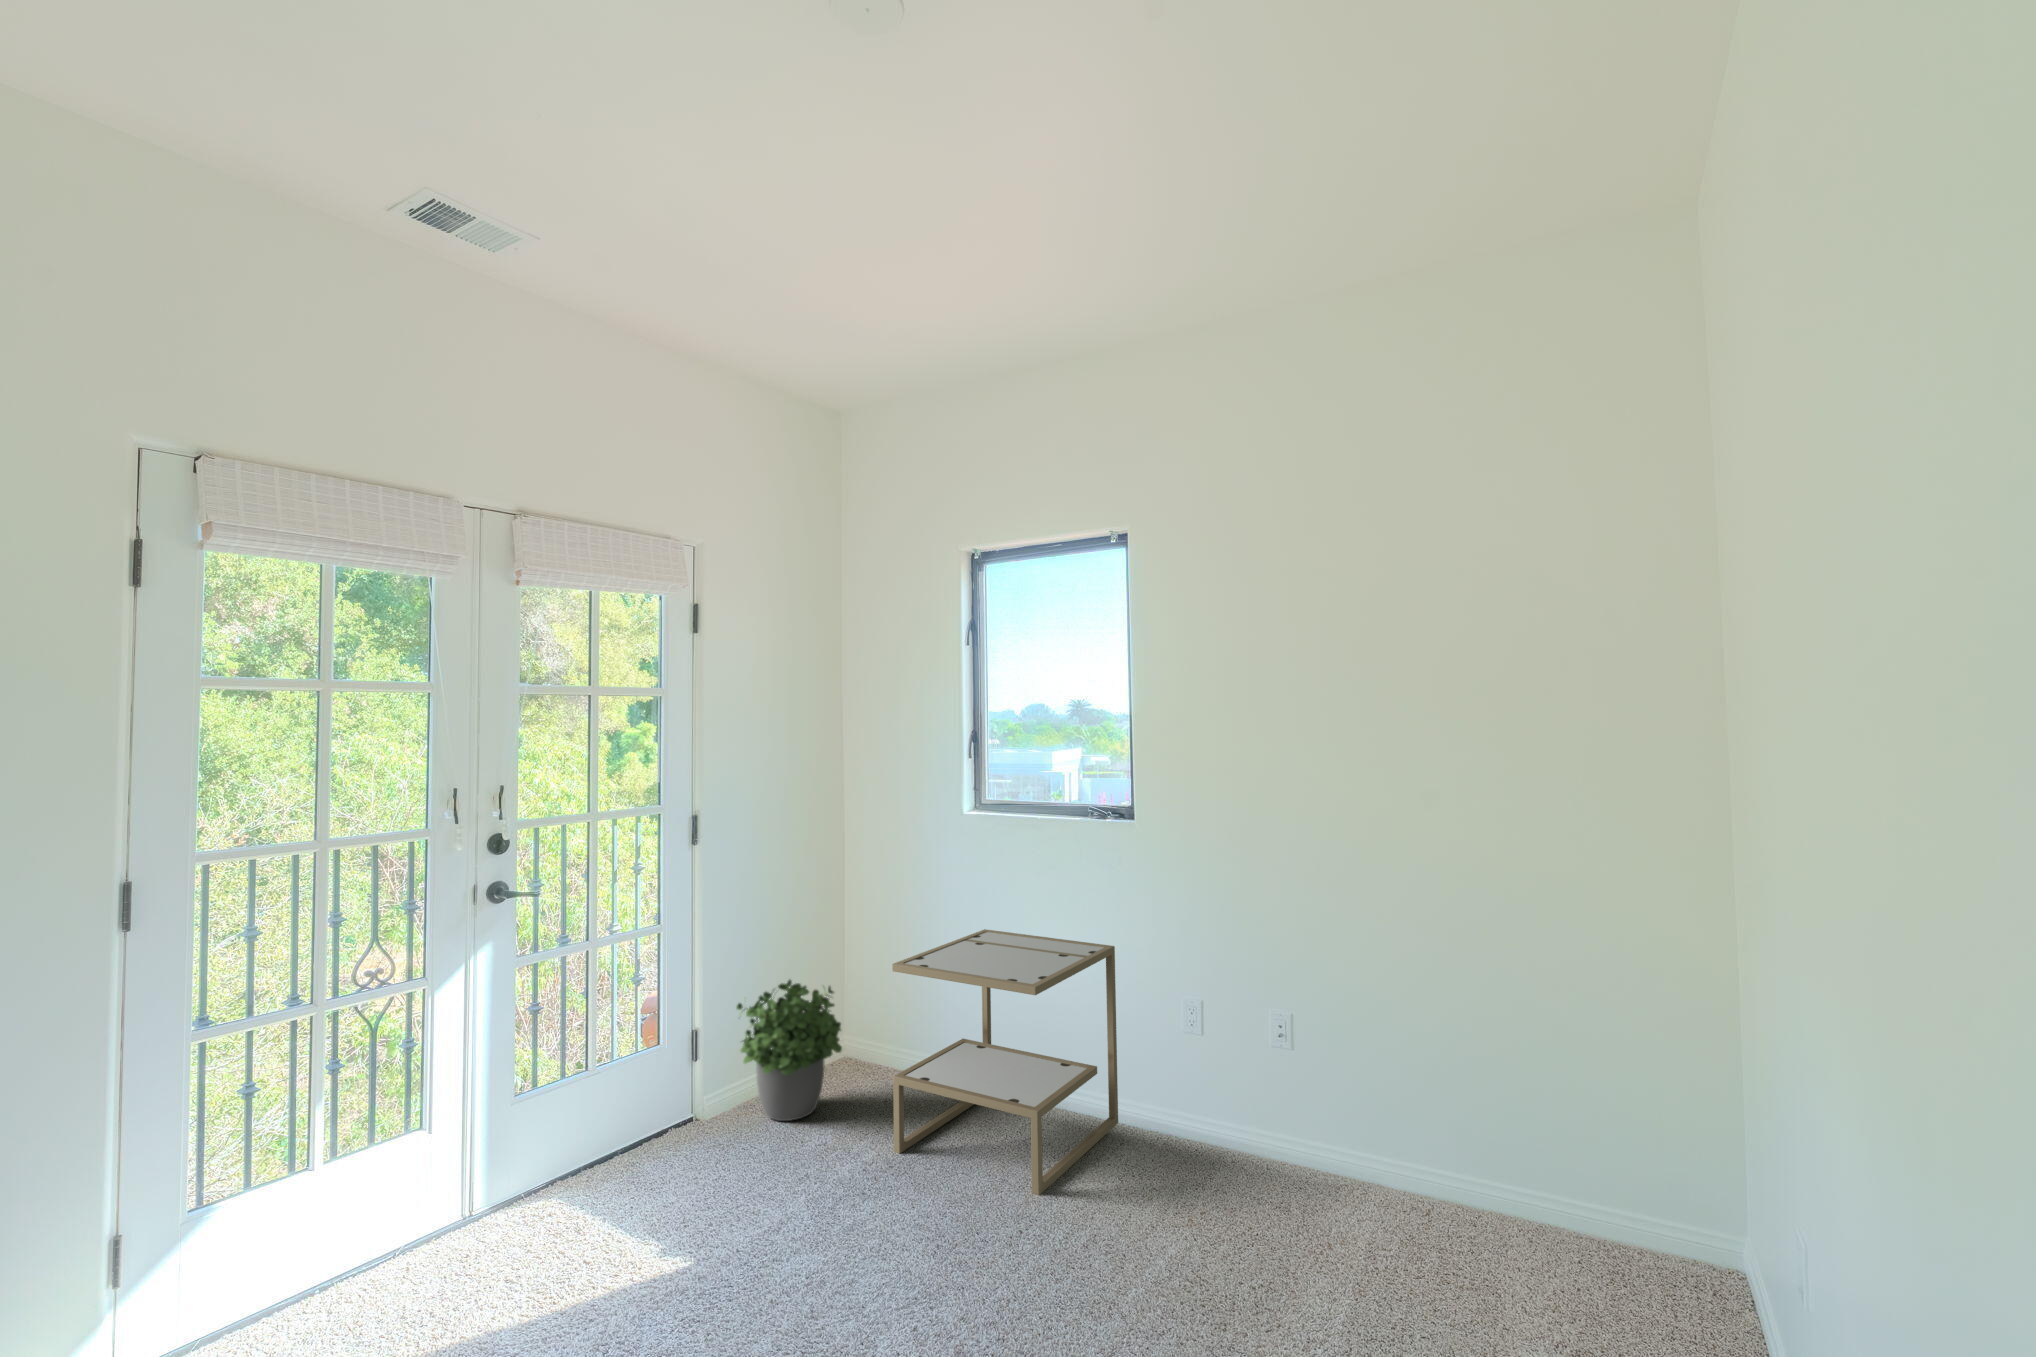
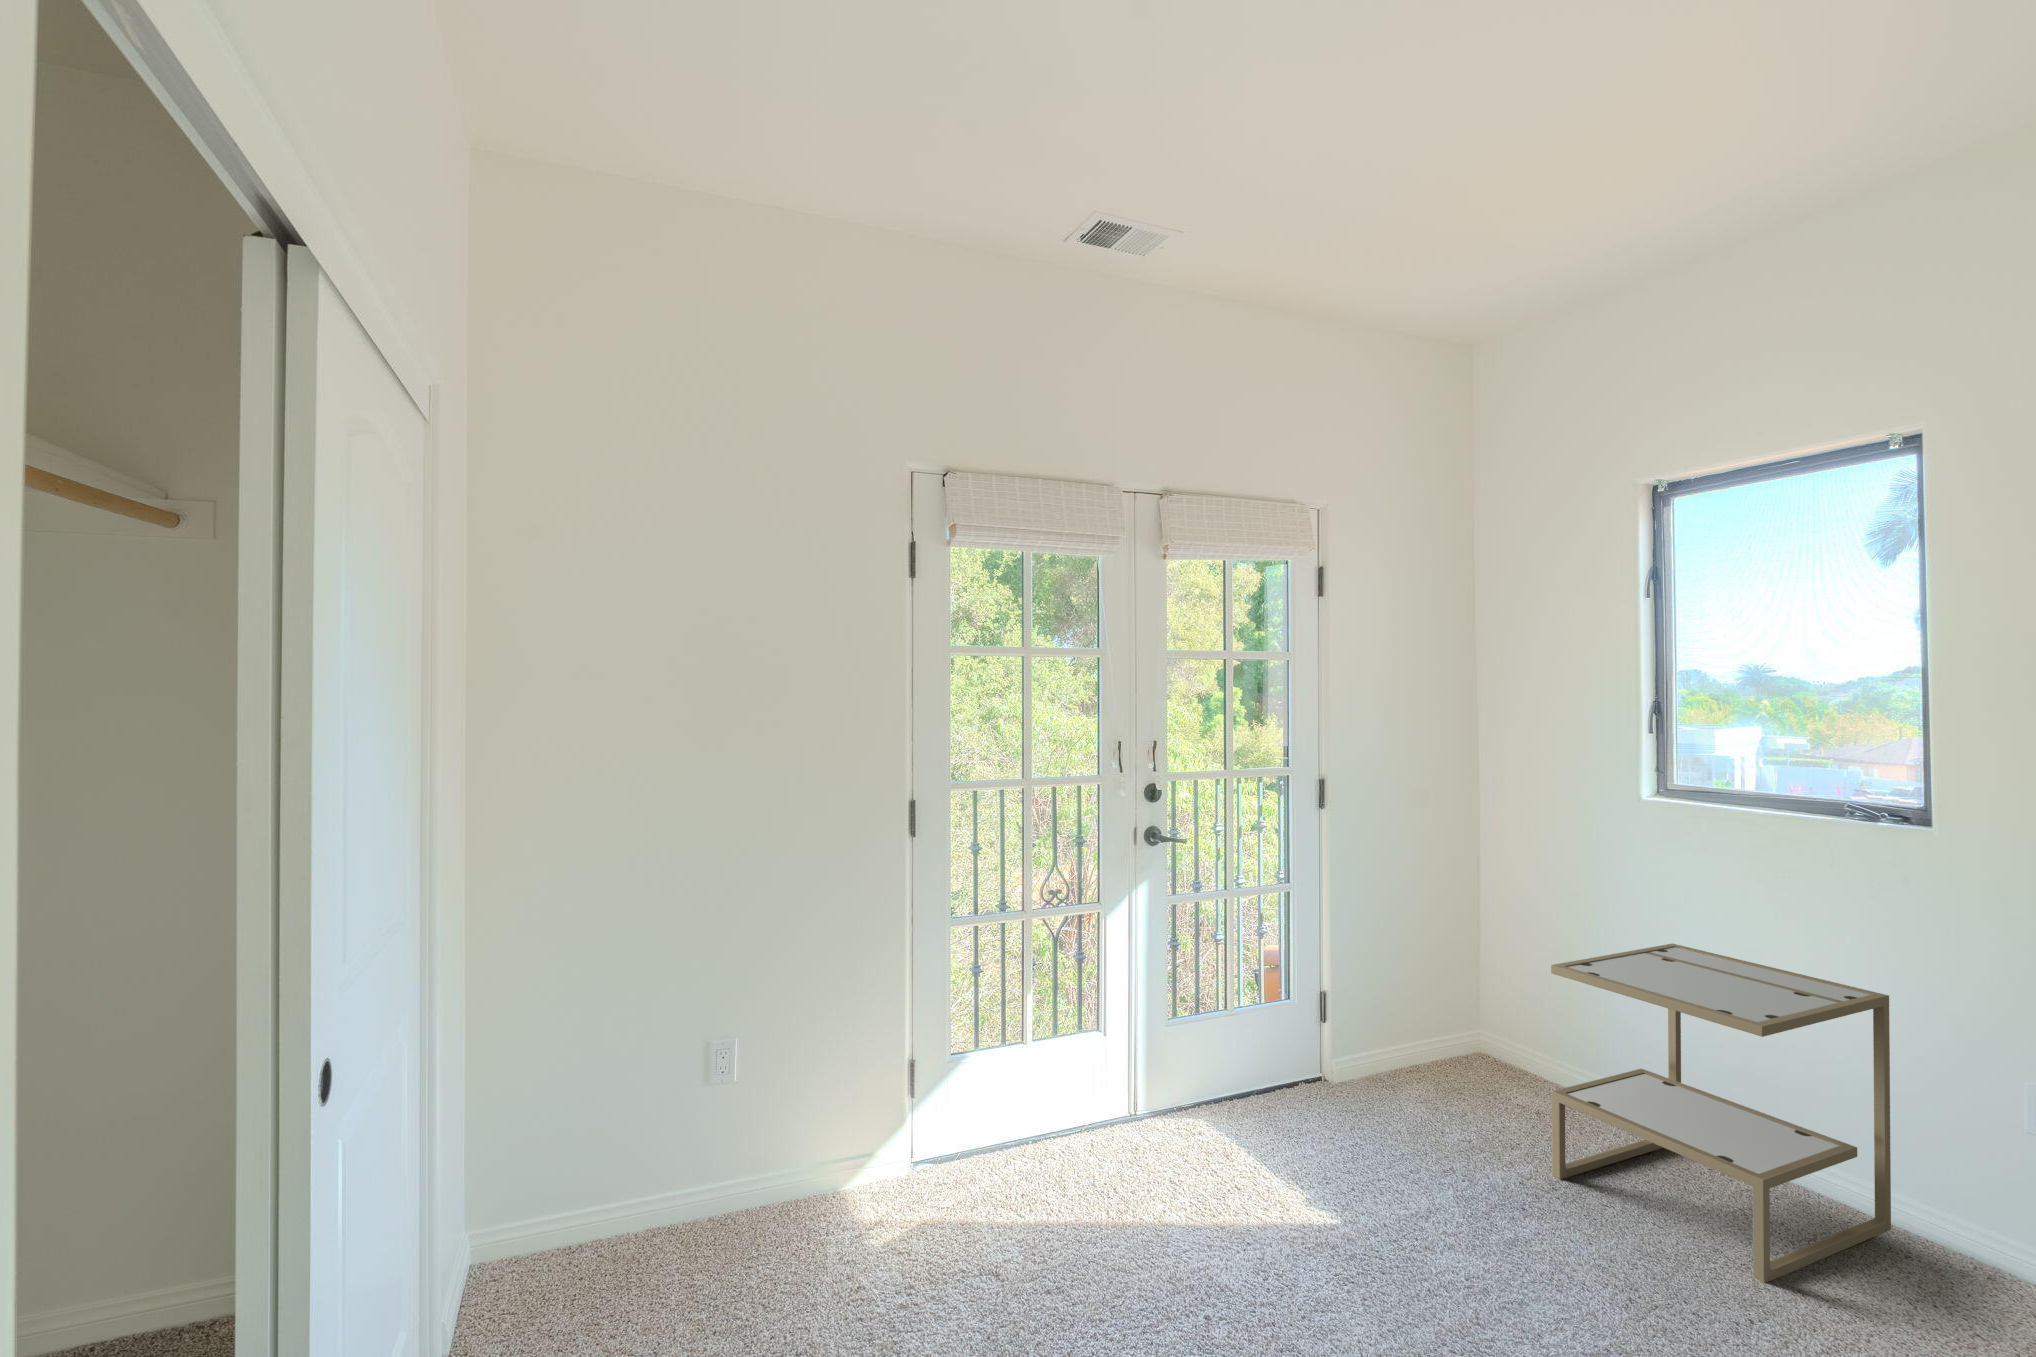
potted plant: present [736,980,842,1121] -> none [1362,961,1485,1111]

